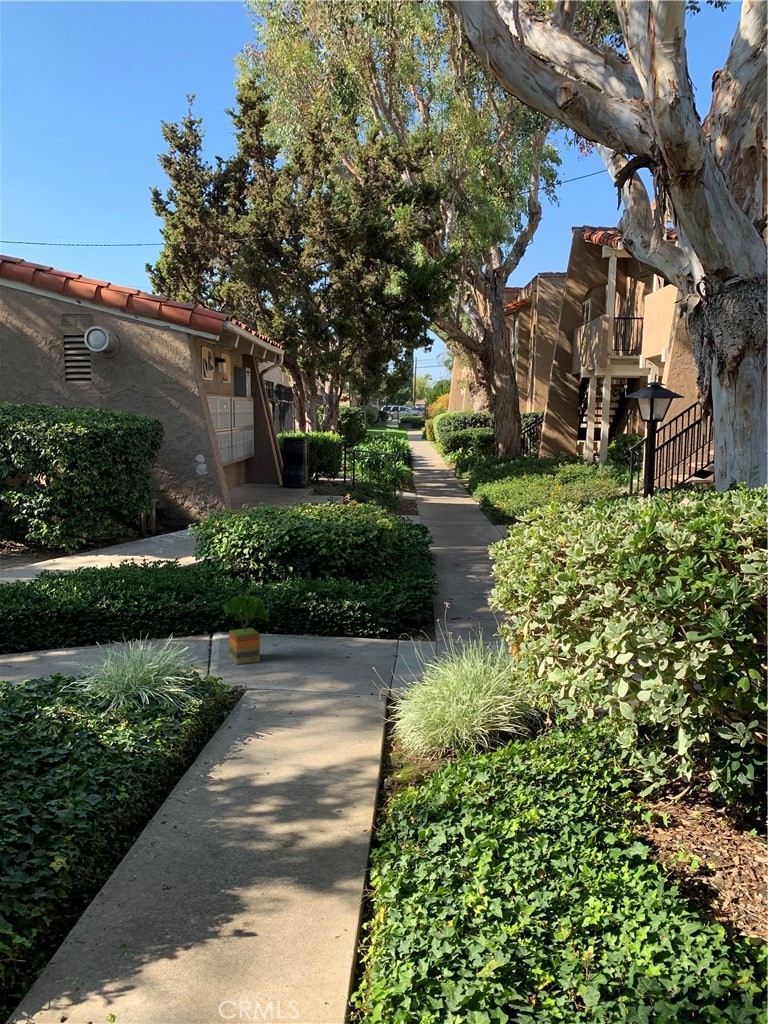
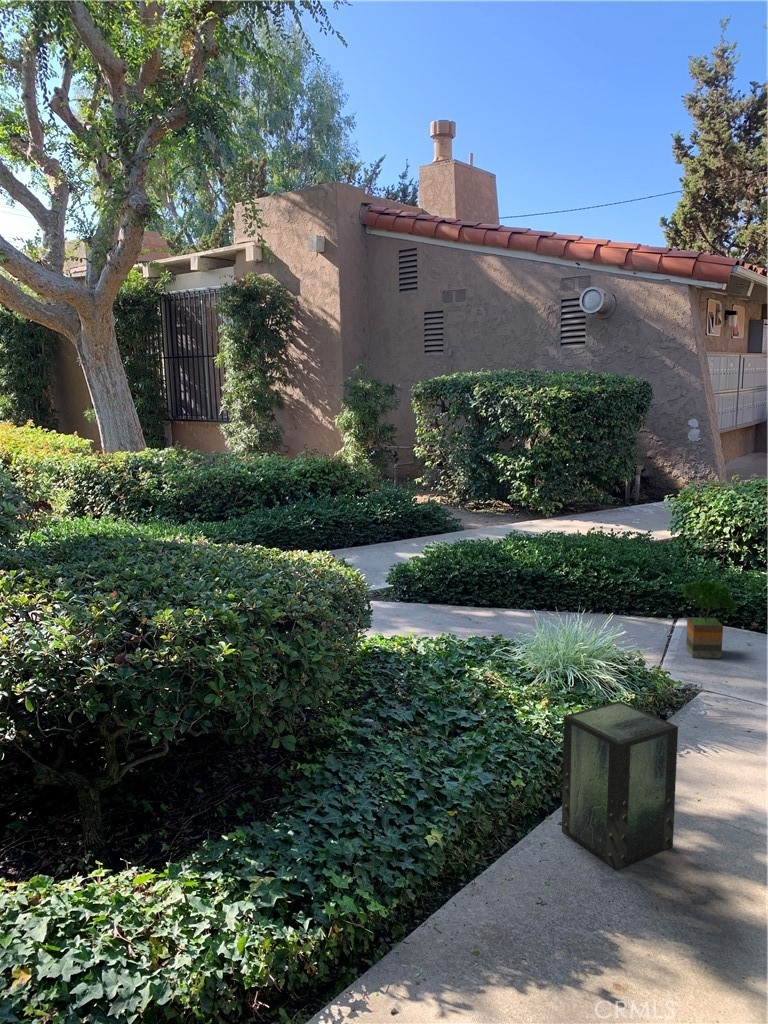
storage box: none [163,701,259,842] -> present [562,701,678,869]

